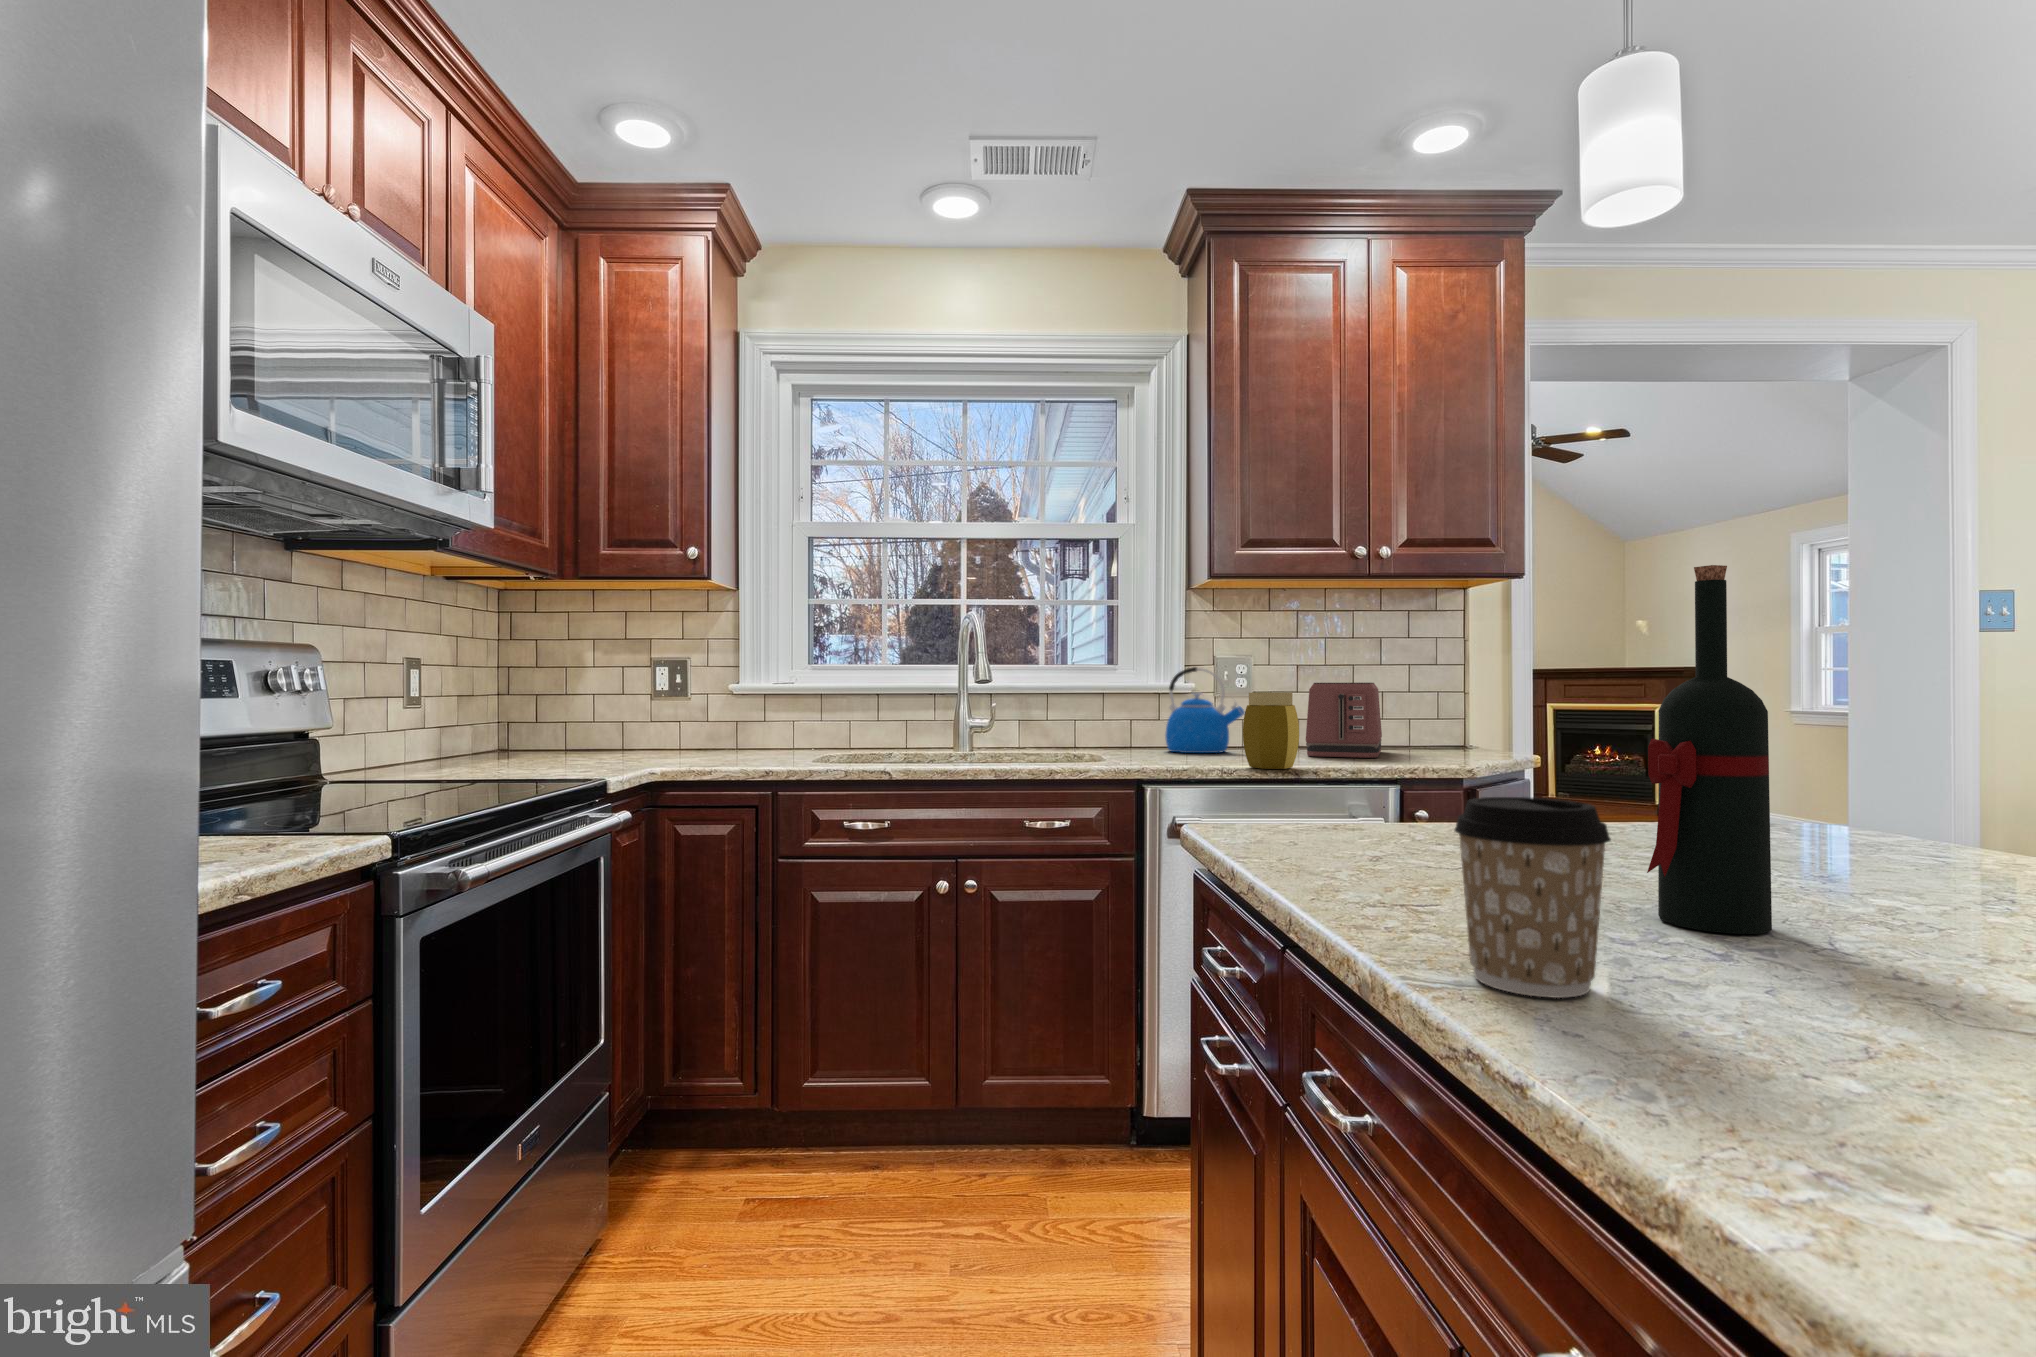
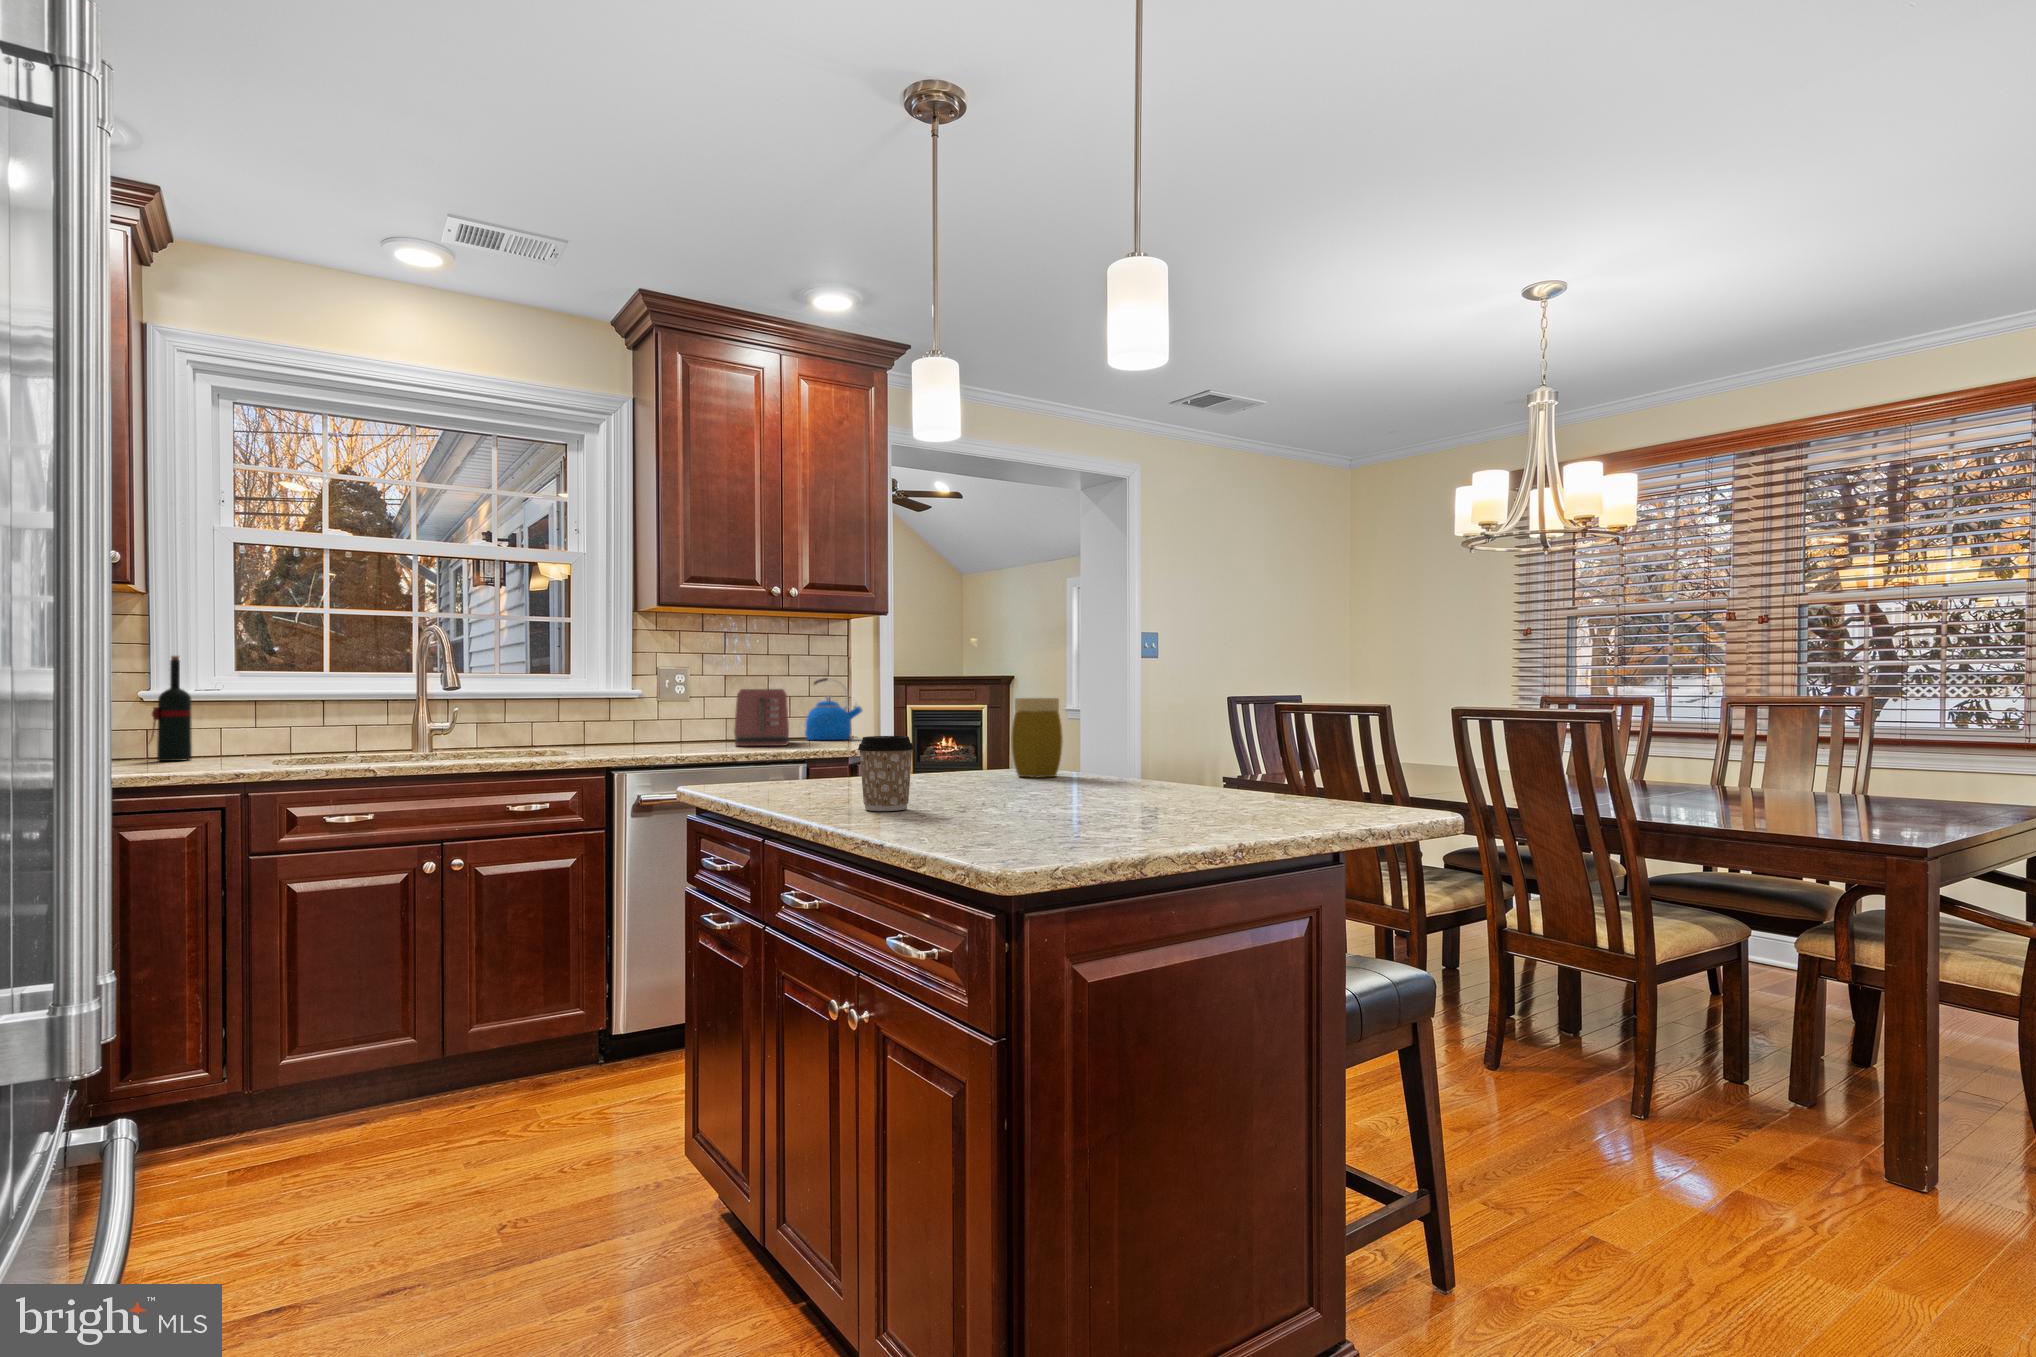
wine bottle: present [1647,565,1772,934] -> present [149,656,192,761]
kettle: present [1165,667,1244,753] -> present [804,678,862,740]
jar: present [1243,692,1299,769] -> present [1011,698,1063,778]

